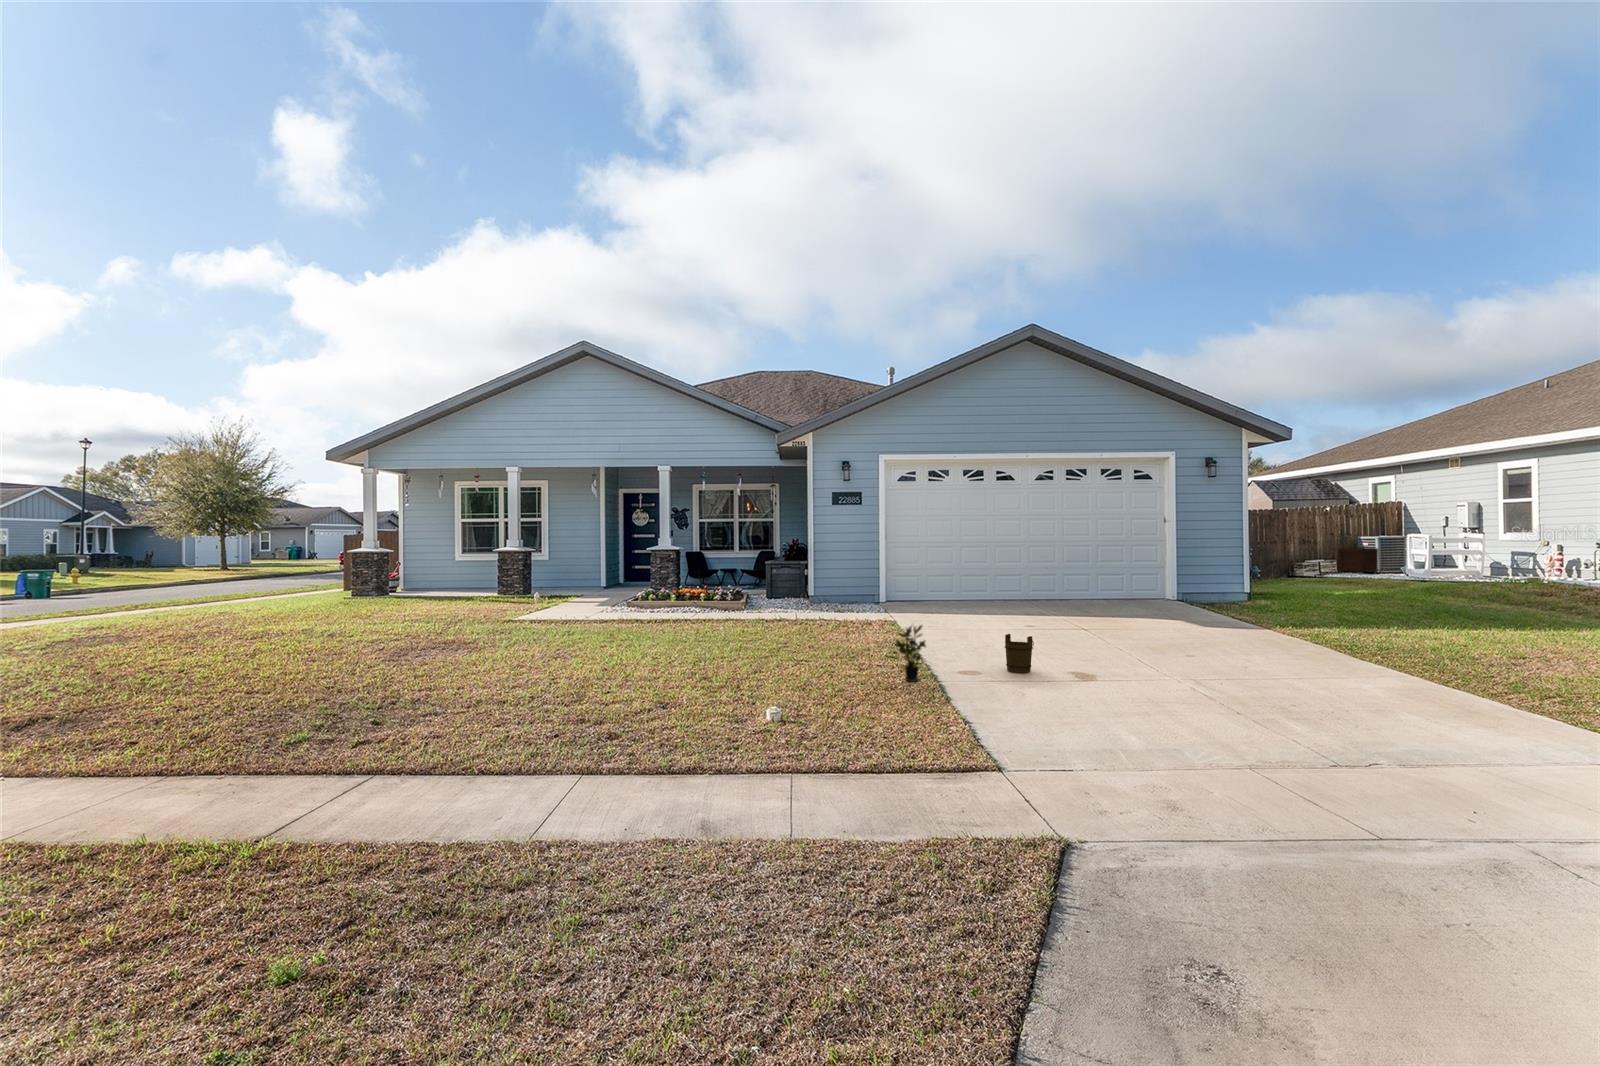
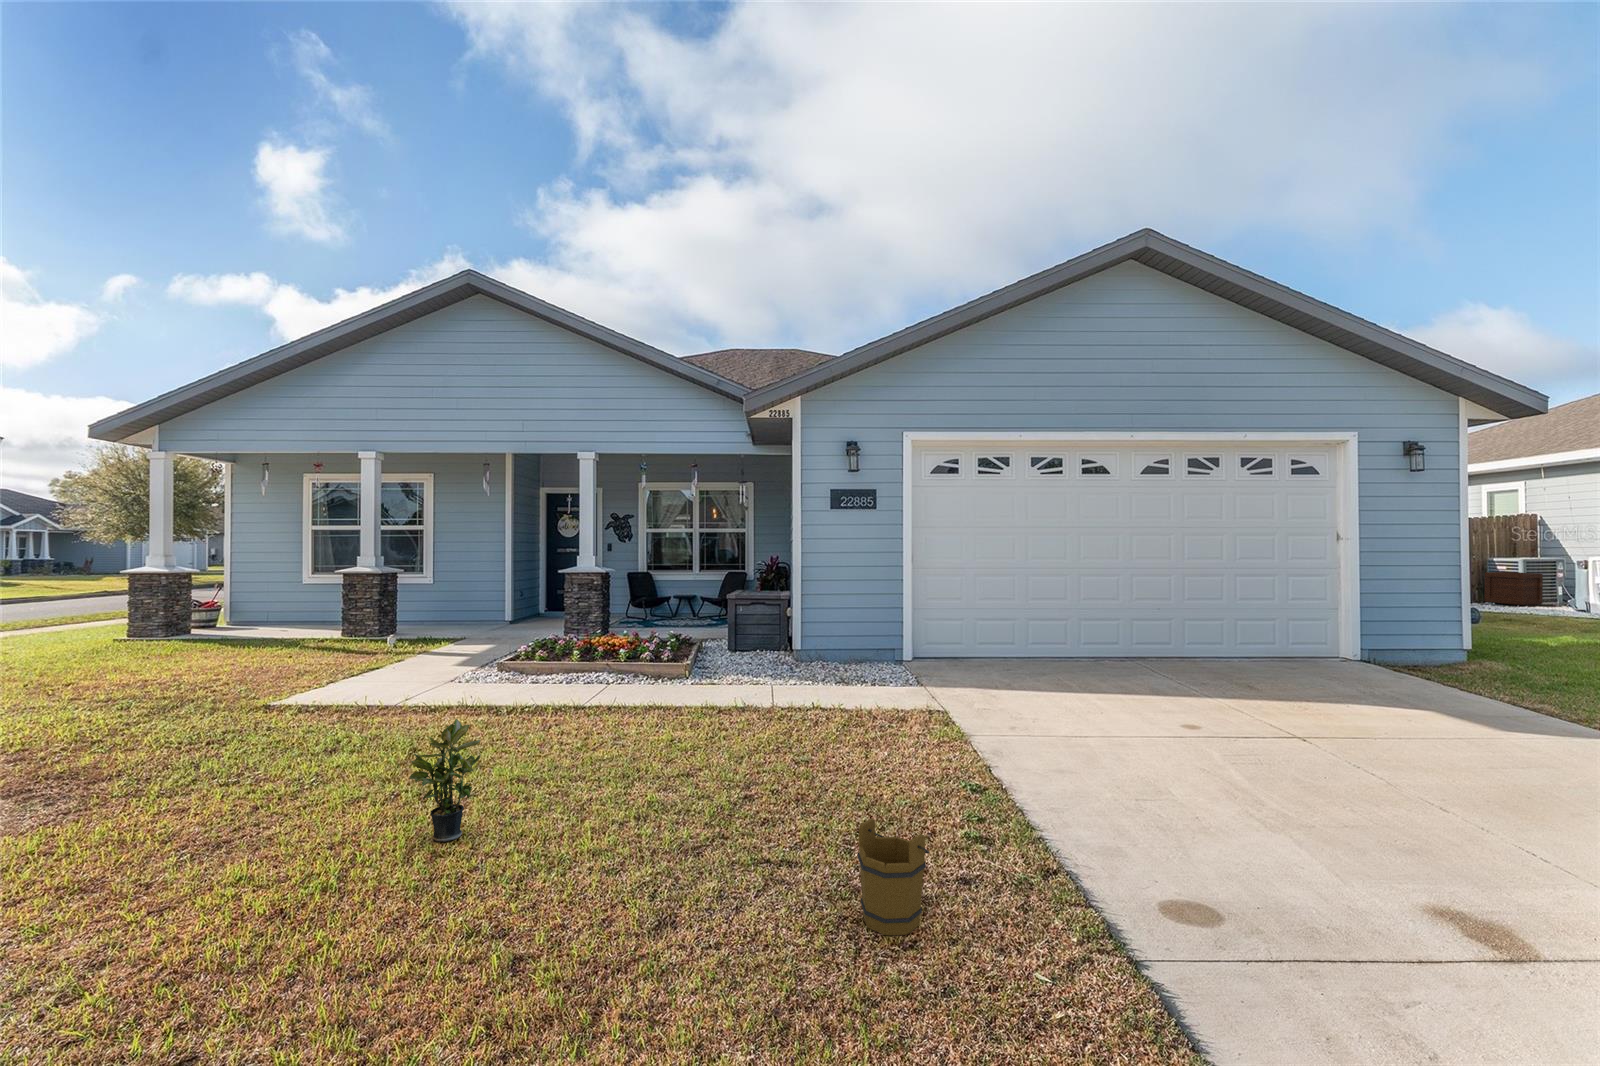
potted plant: present [896,625,926,682] -> present [409,719,481,842]
bucket: present [1005,634,1034,673] -> present [858,818,929,935]

